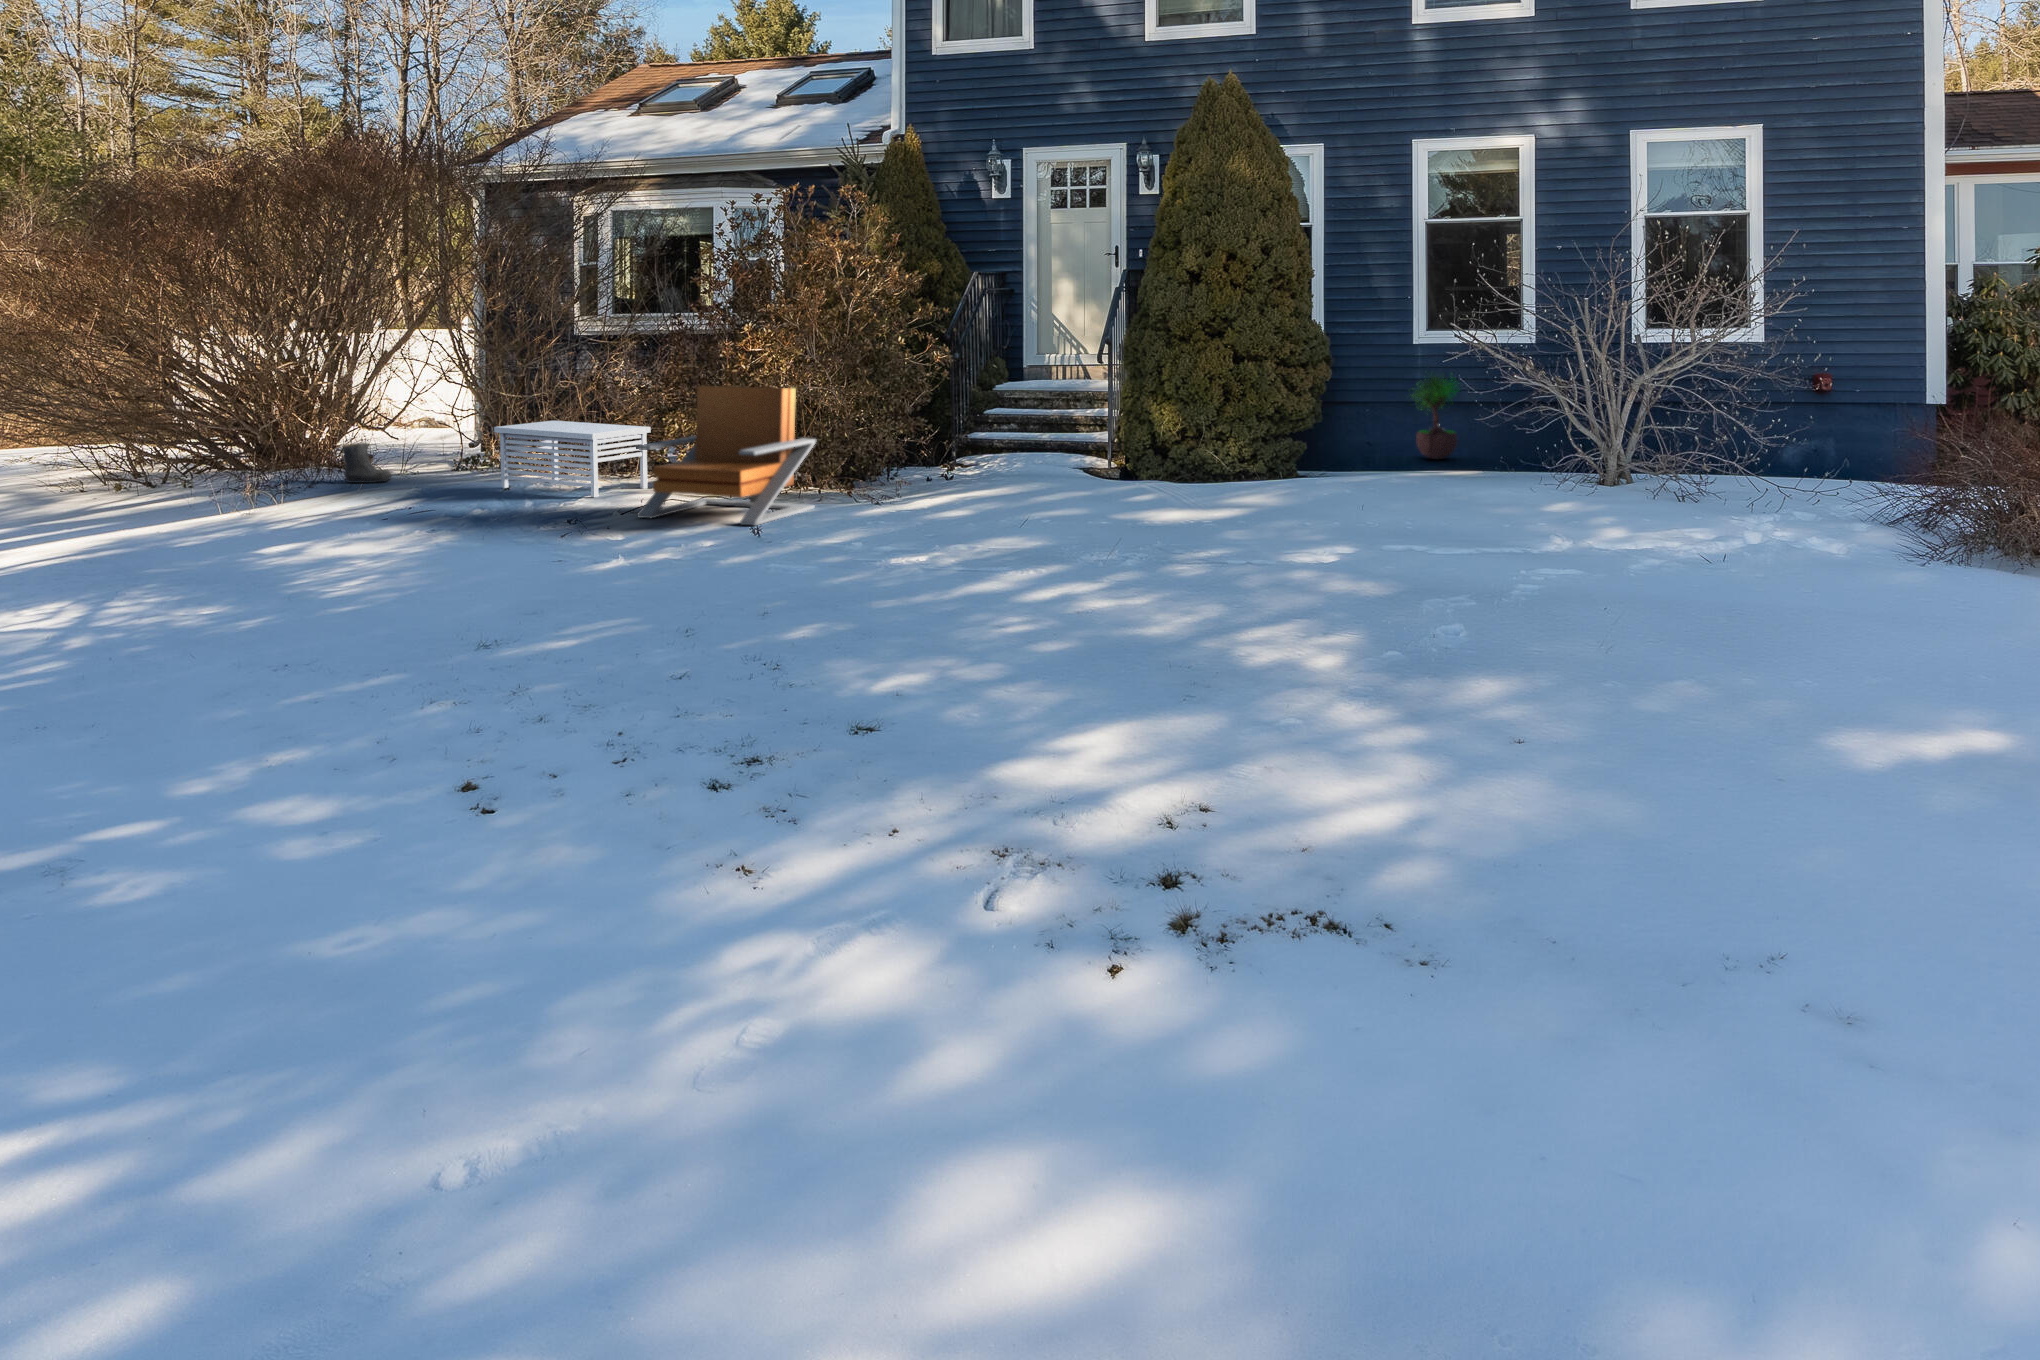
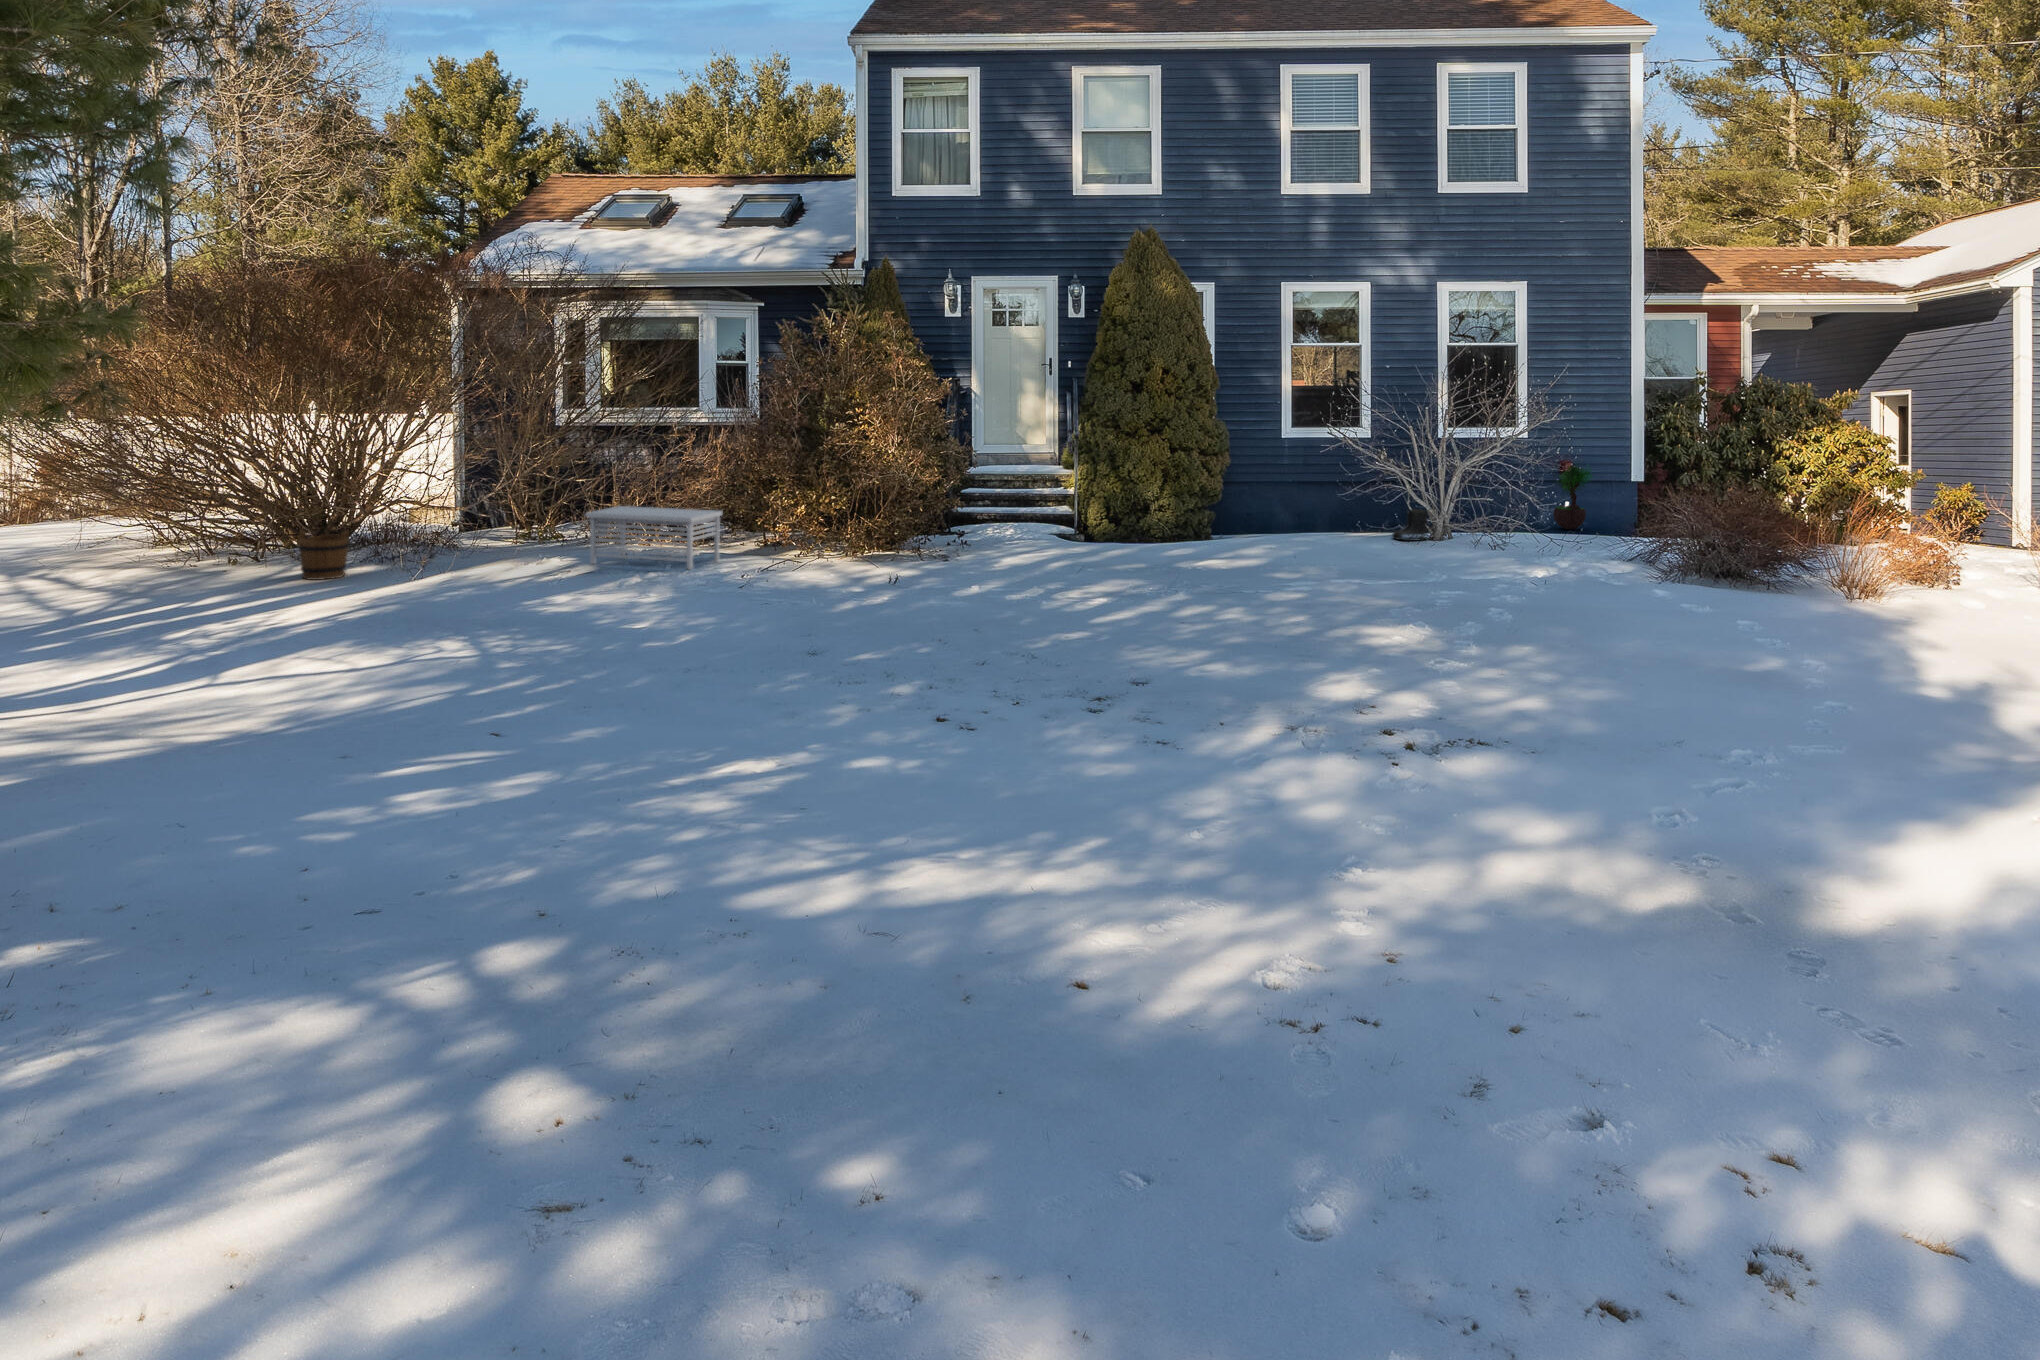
potted tree: present [1411,372,1459,460] -> present [1554,463,1593,529]
lounge chair: present [636,386,816,525] -> none [761,479,891,588]
bucket: none [174,443,236,498] -> present [298,531,350,580]
boots: present [342,443,391,483] -> present [1392,509,1428,541]

